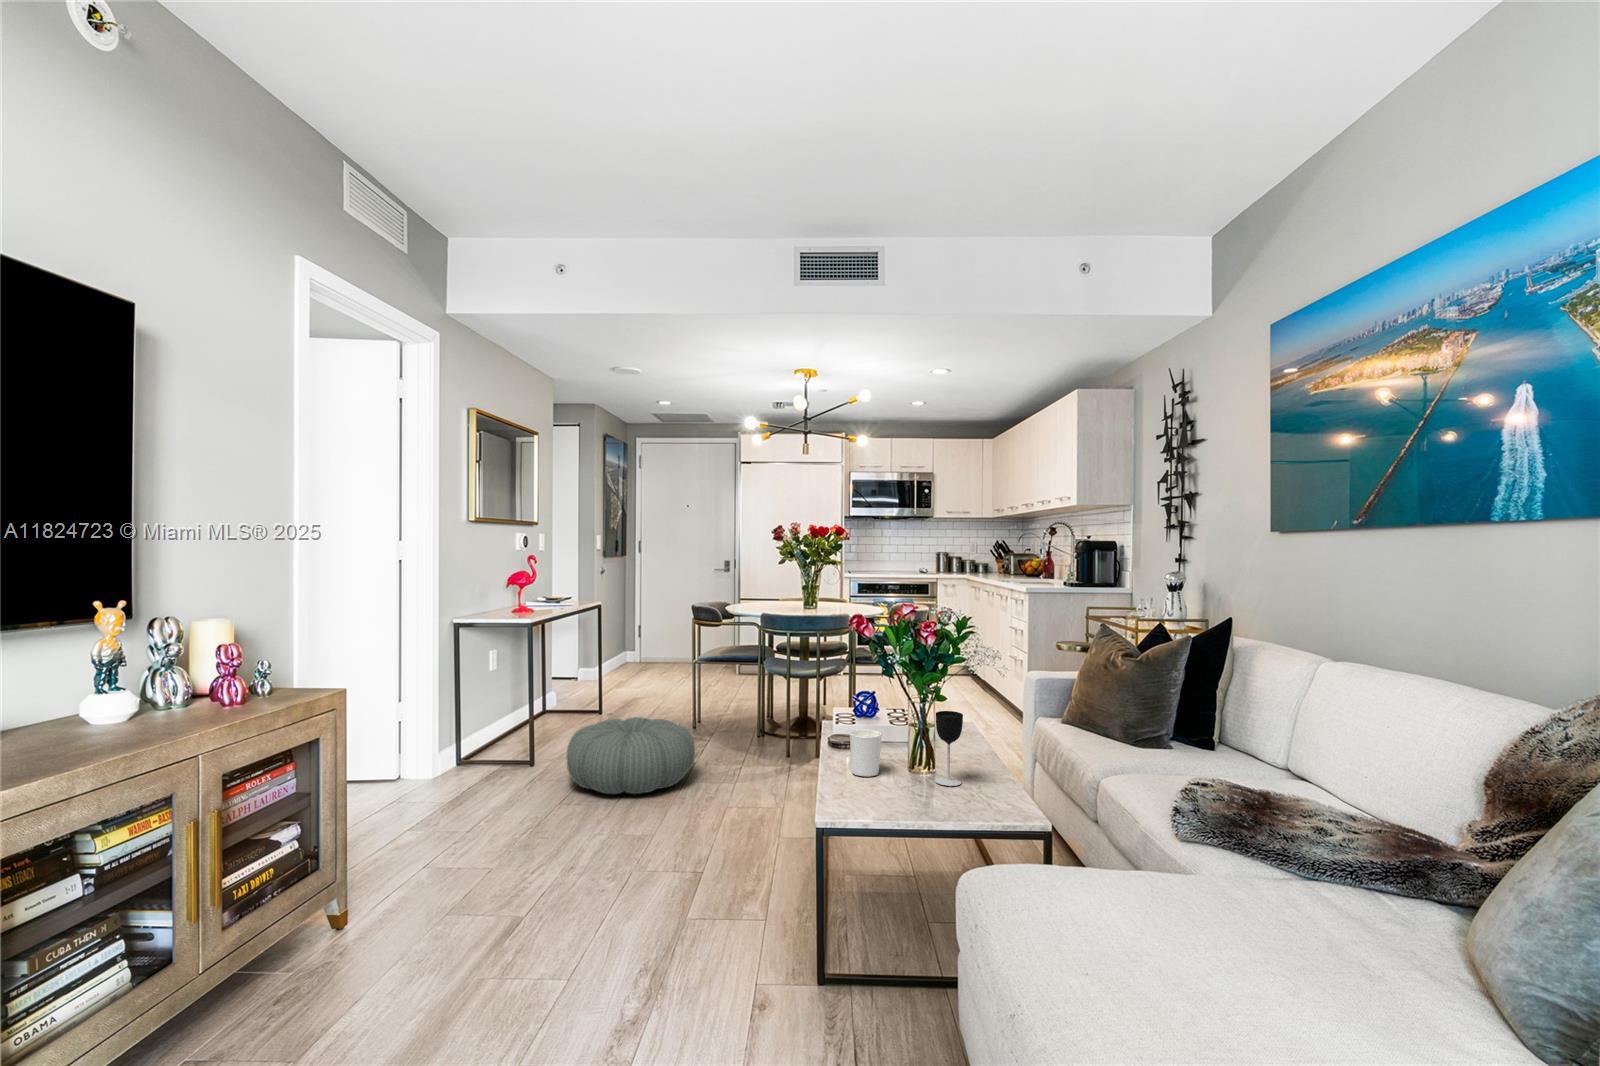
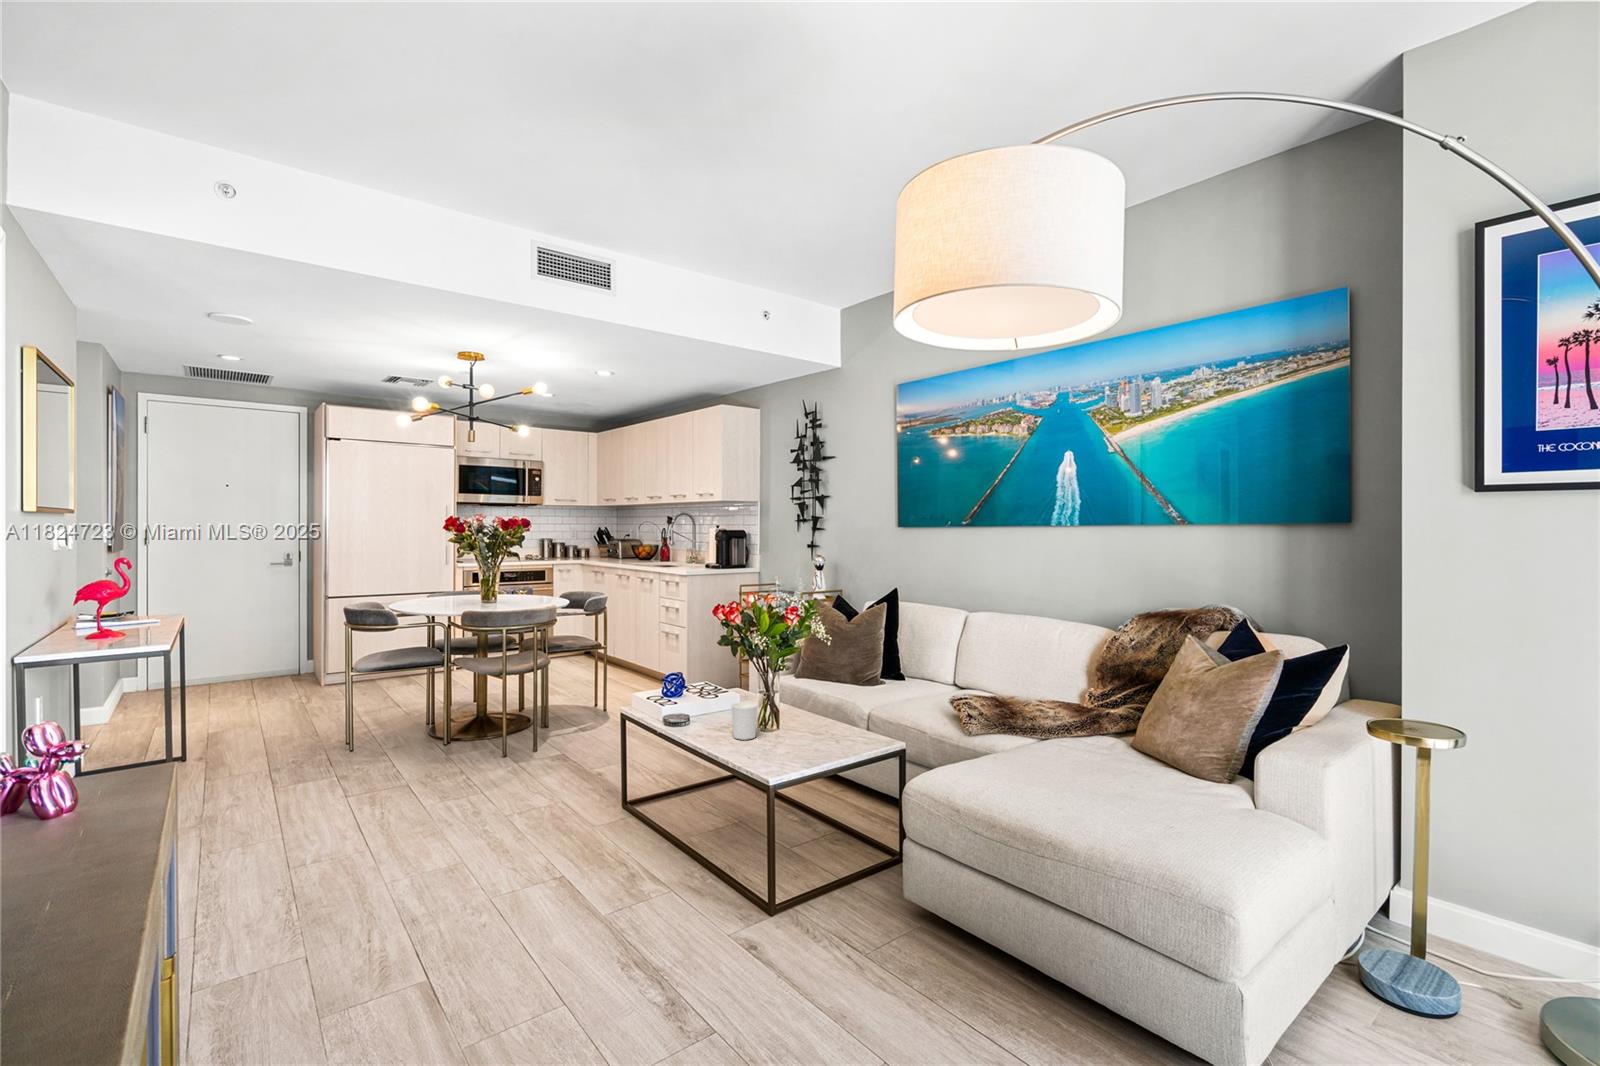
wine glass: present [936,711,963,786] -> none [797,677,818,733]
pouf: present [567,717,695,794] -> none [290,741,453,834]

